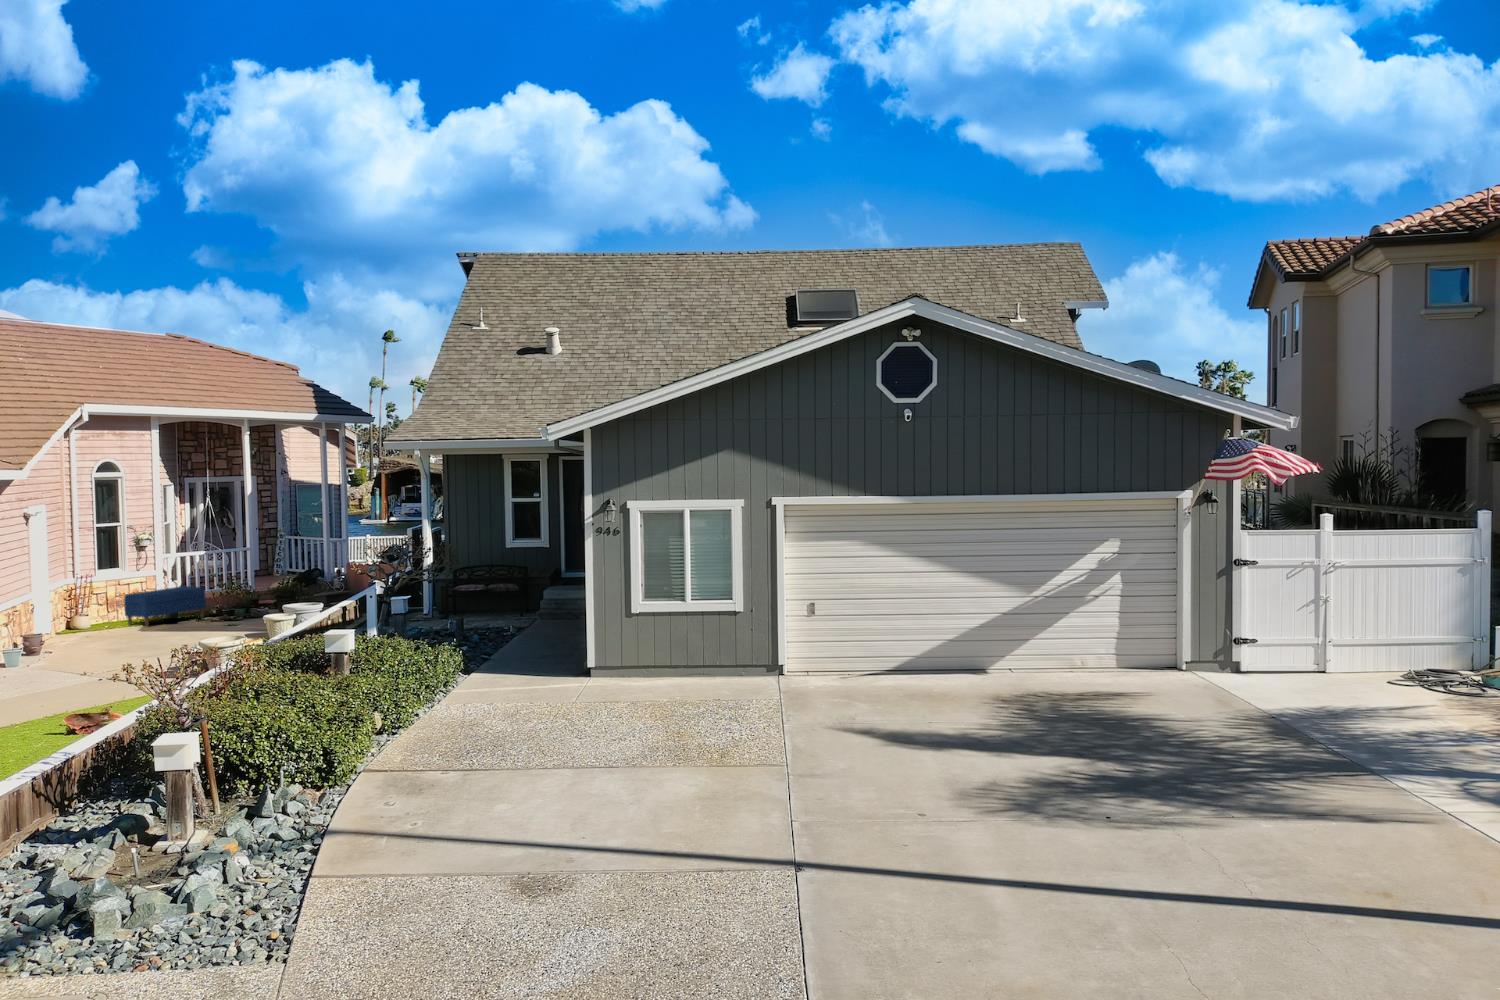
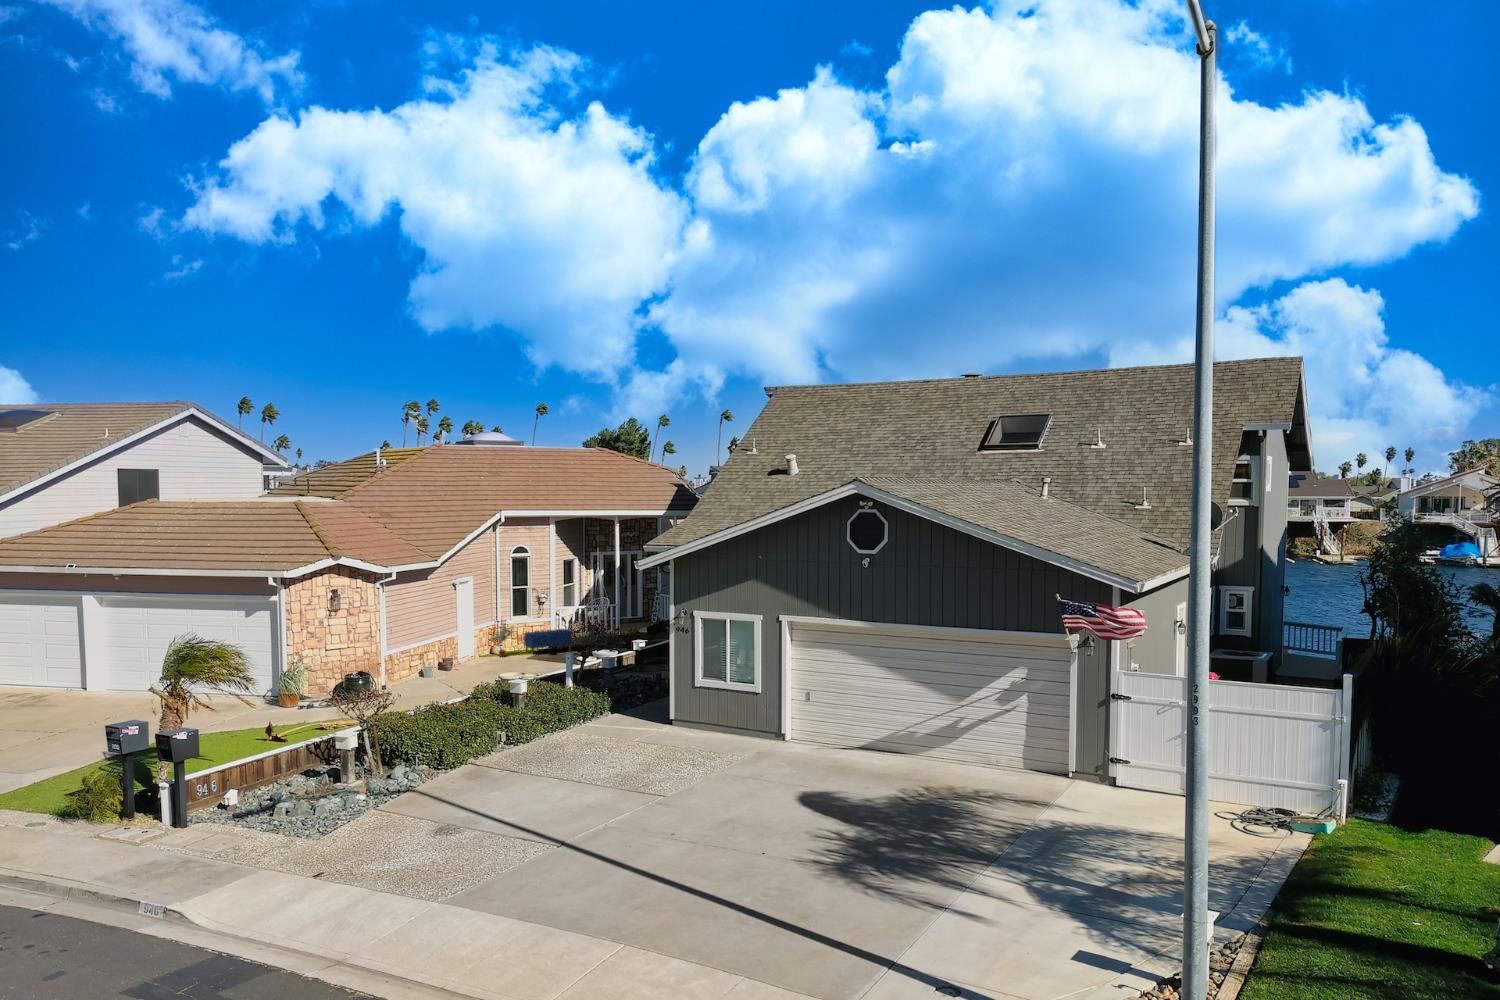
potted tree: none [72,576,115,634] -> present [491,623,514,657]

